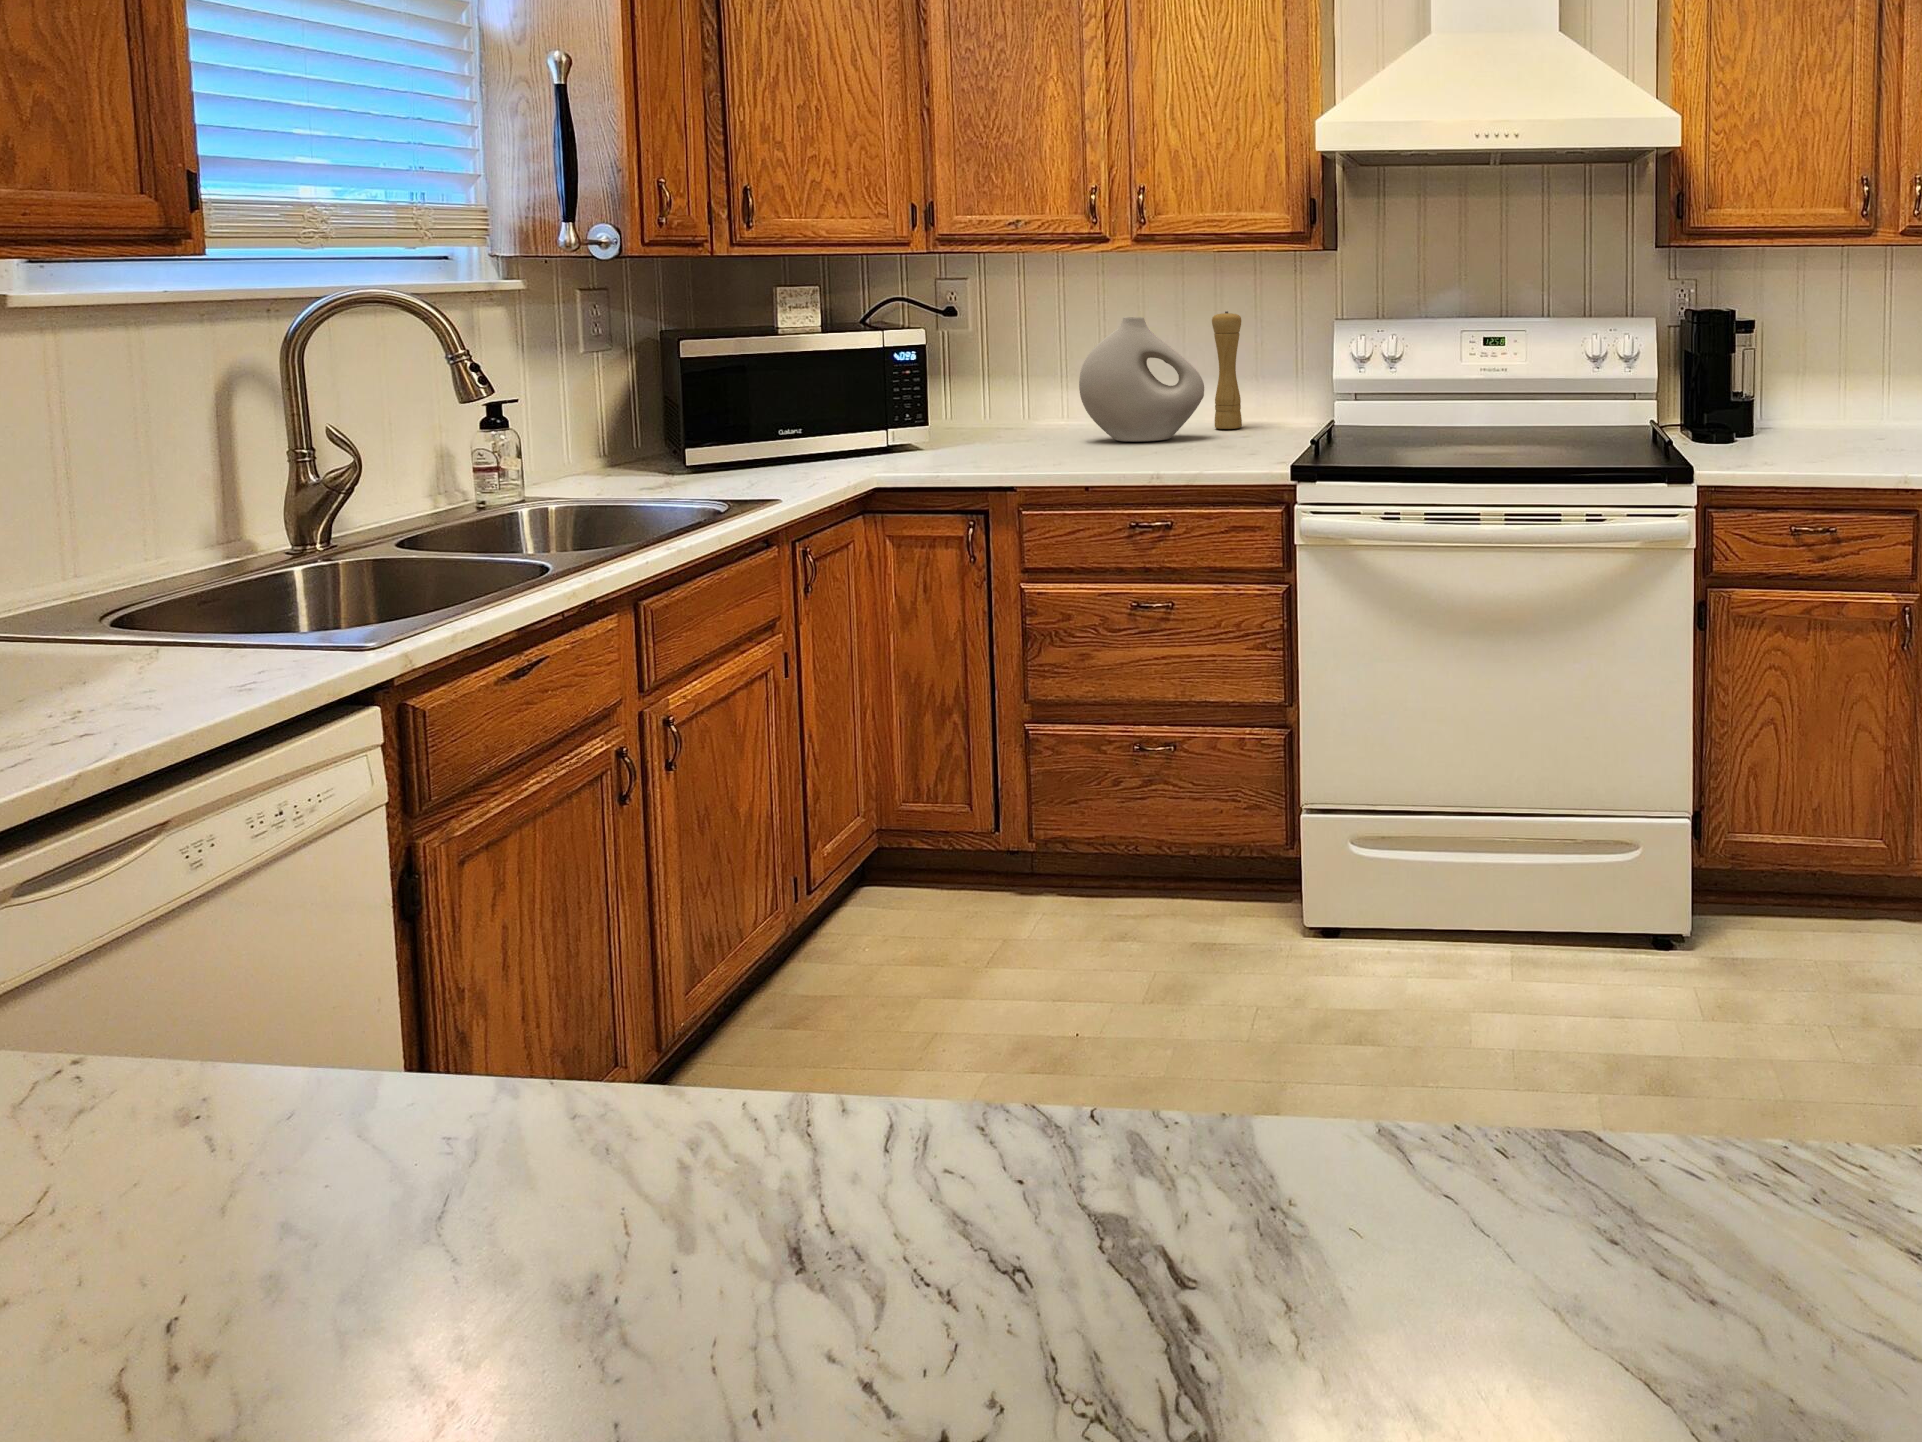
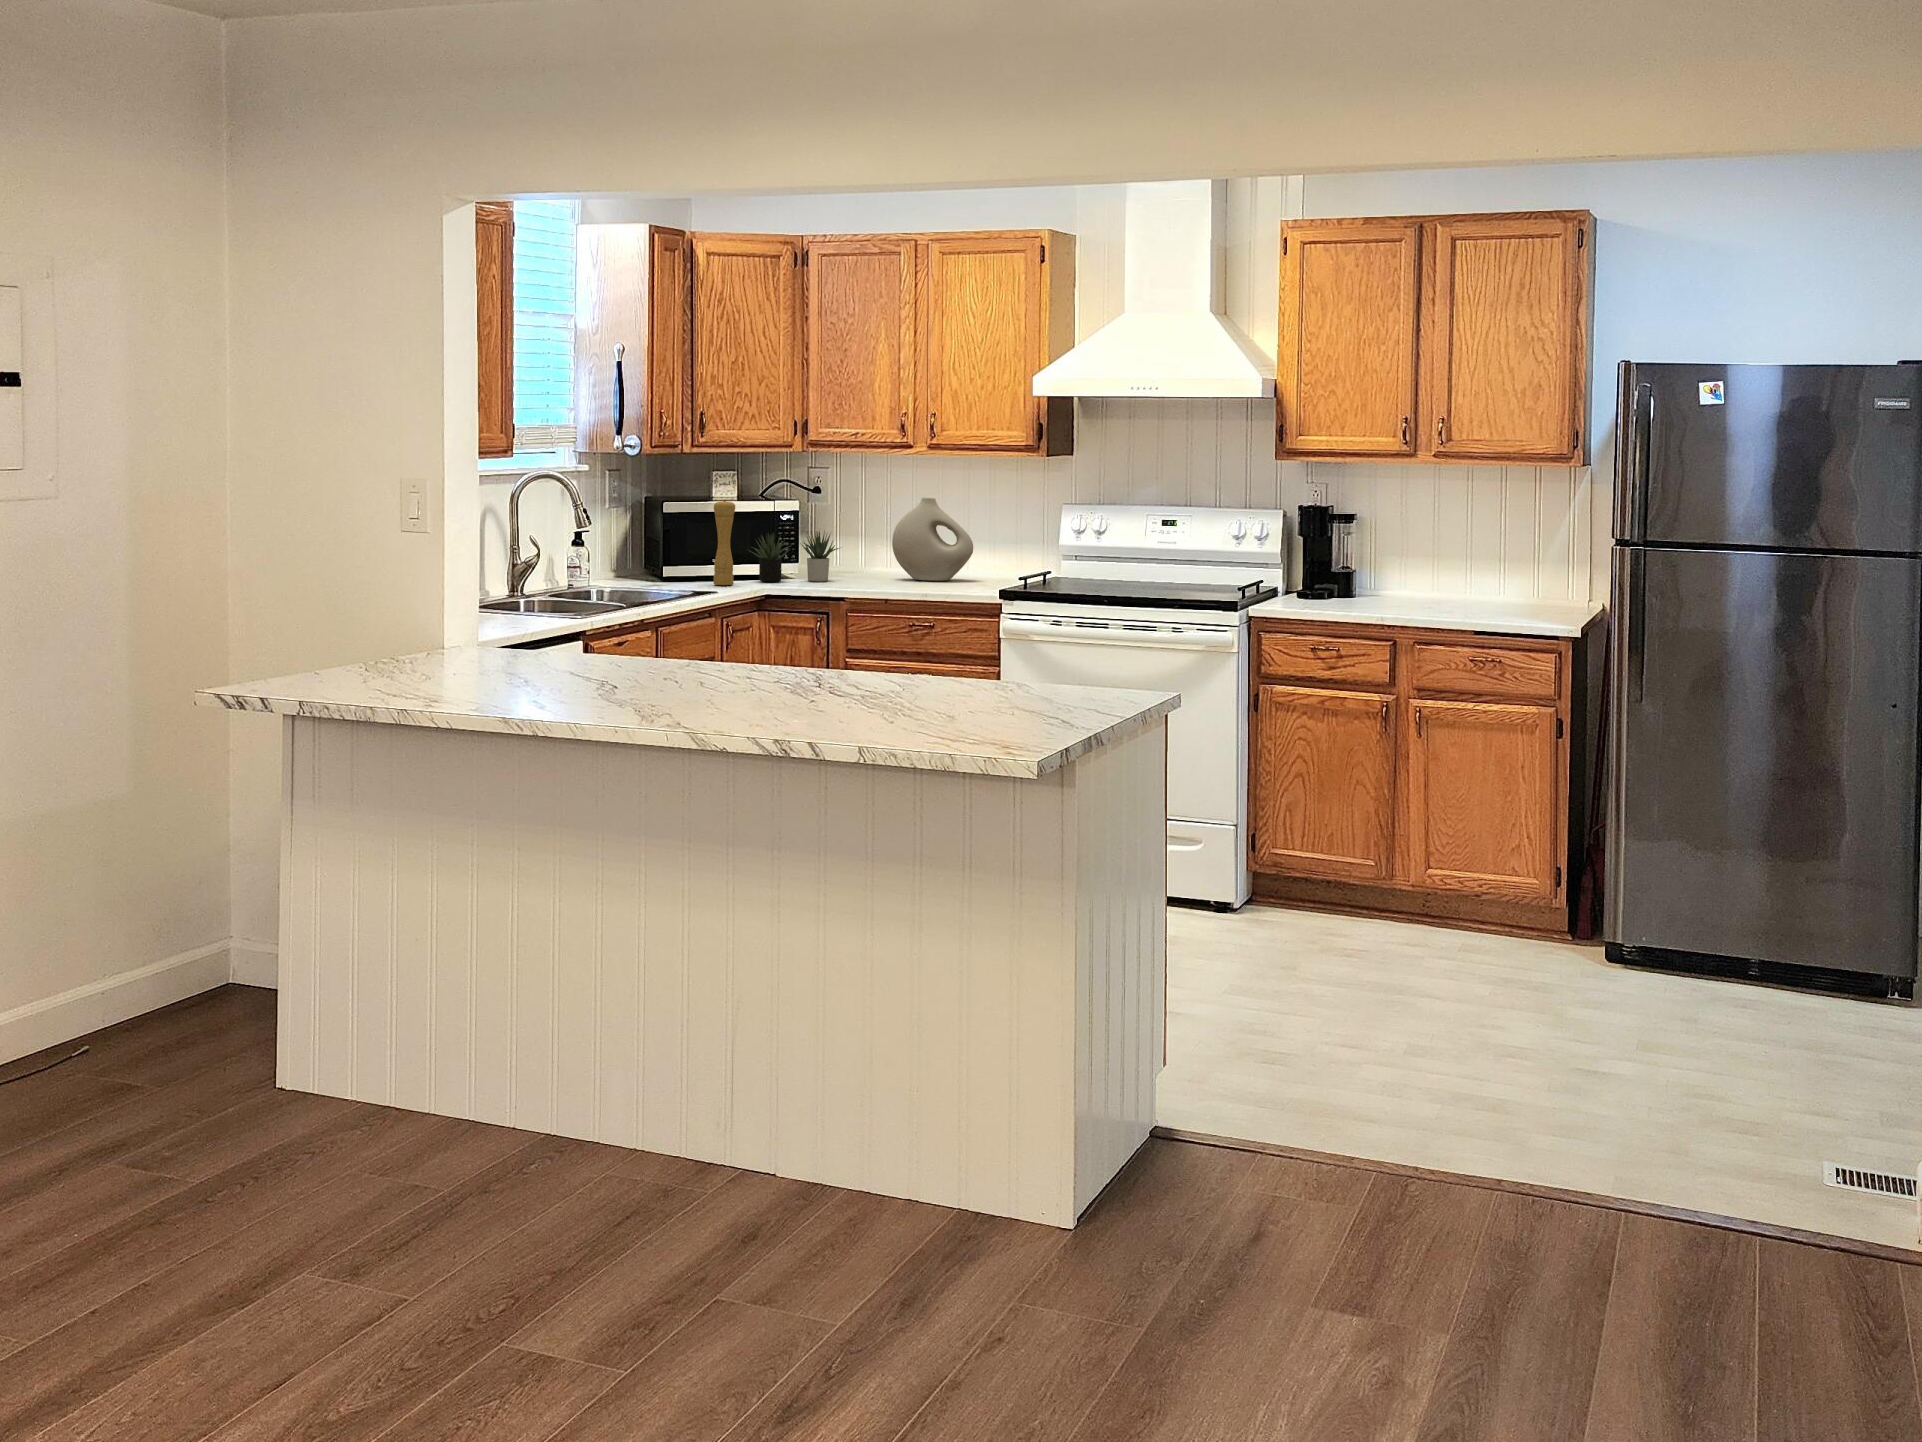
pepper mill: present [1212,311,1242,429] -> present [714,500,735,585]
succulent plant: none [838,369,1002,461] -> present [749,531,839,581]

